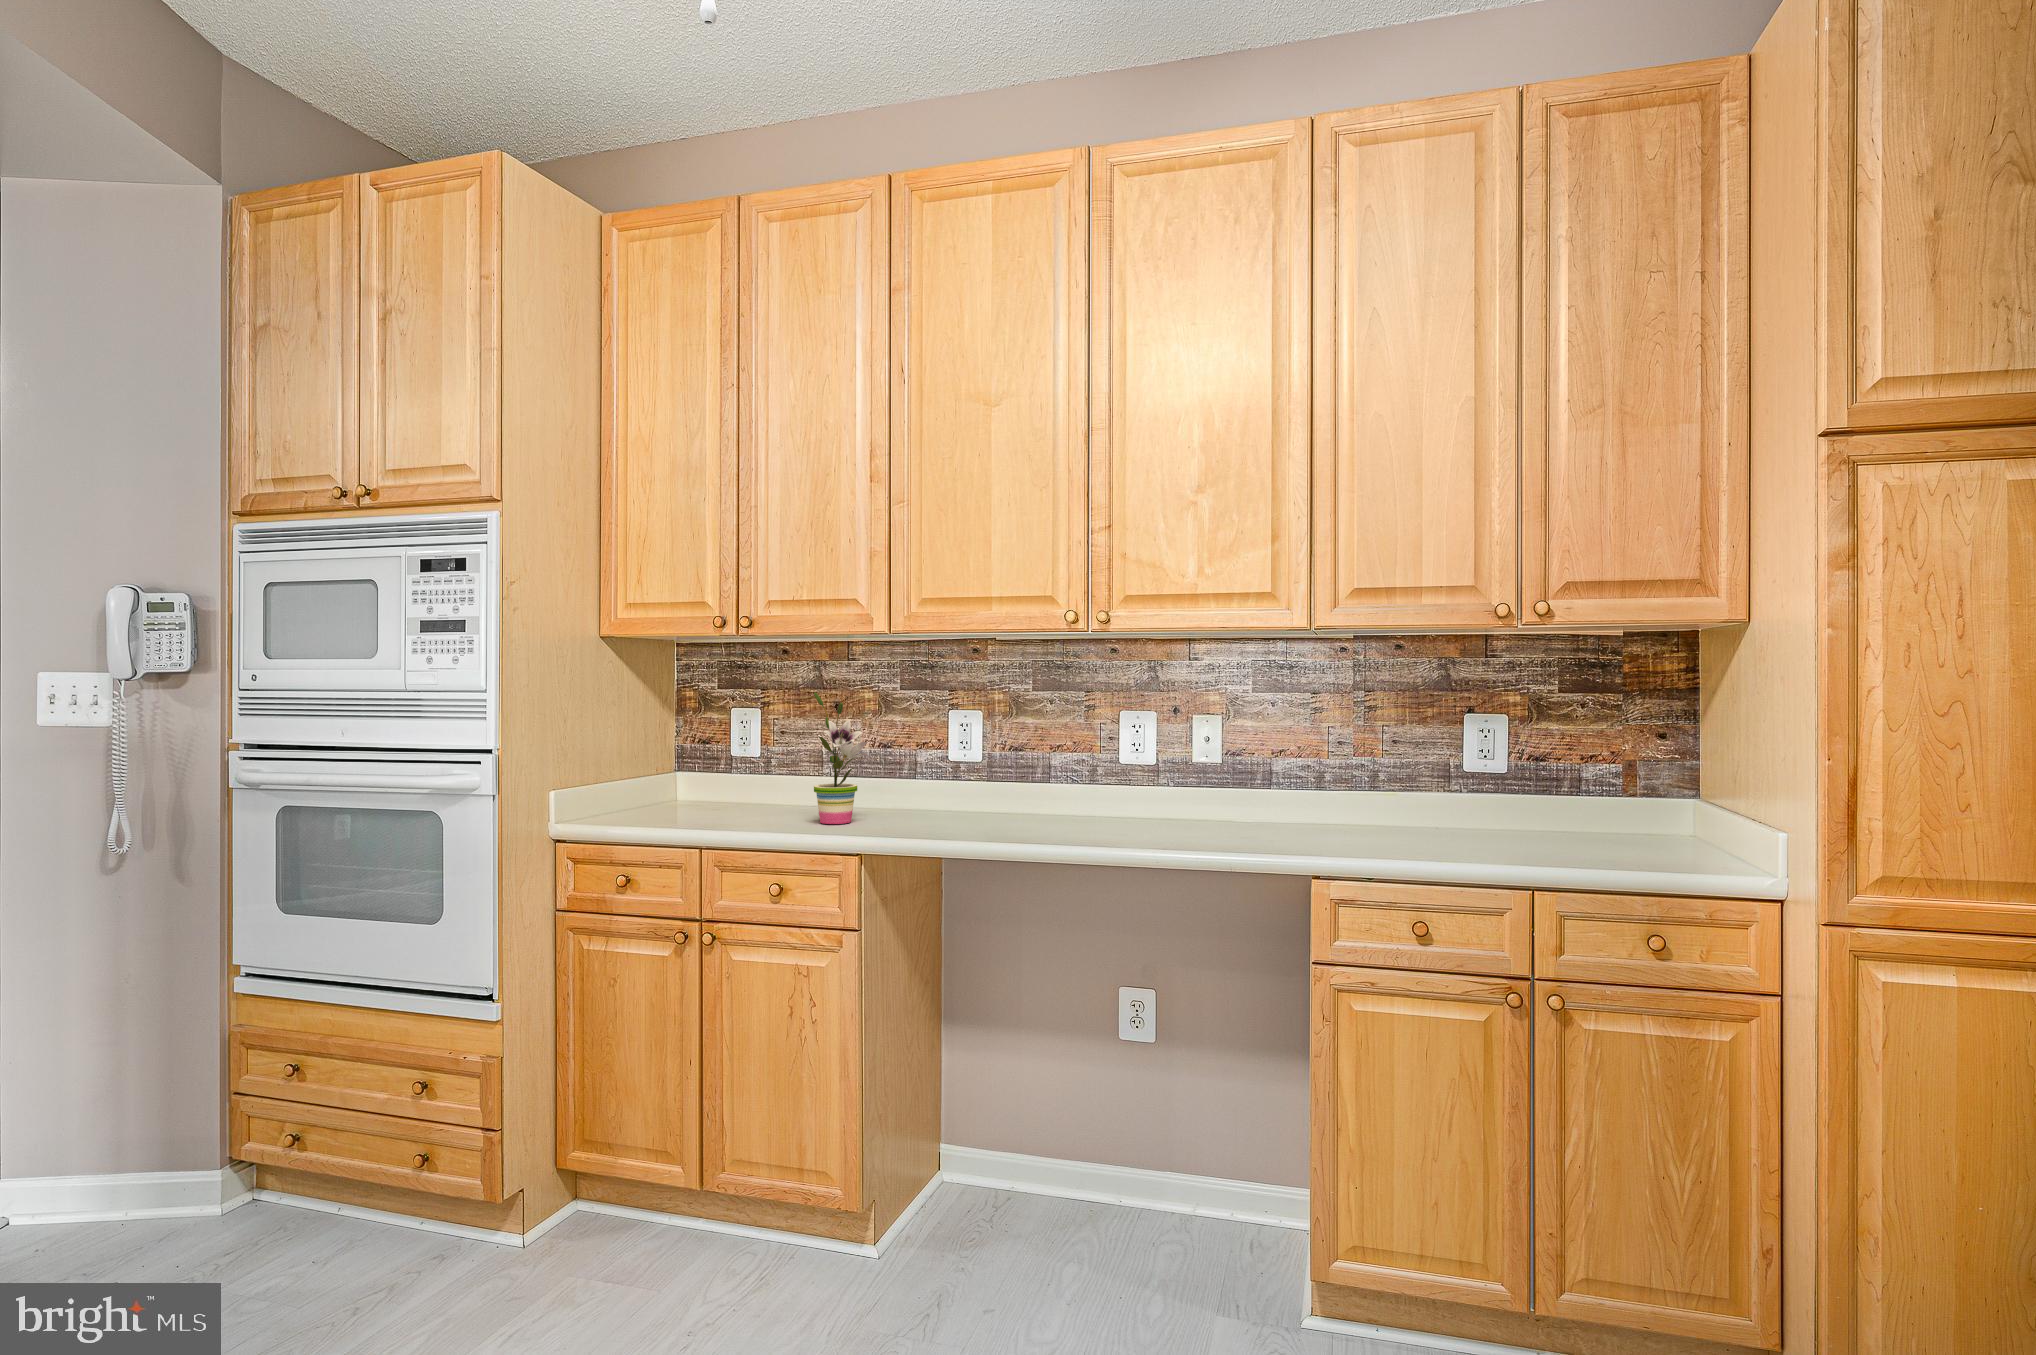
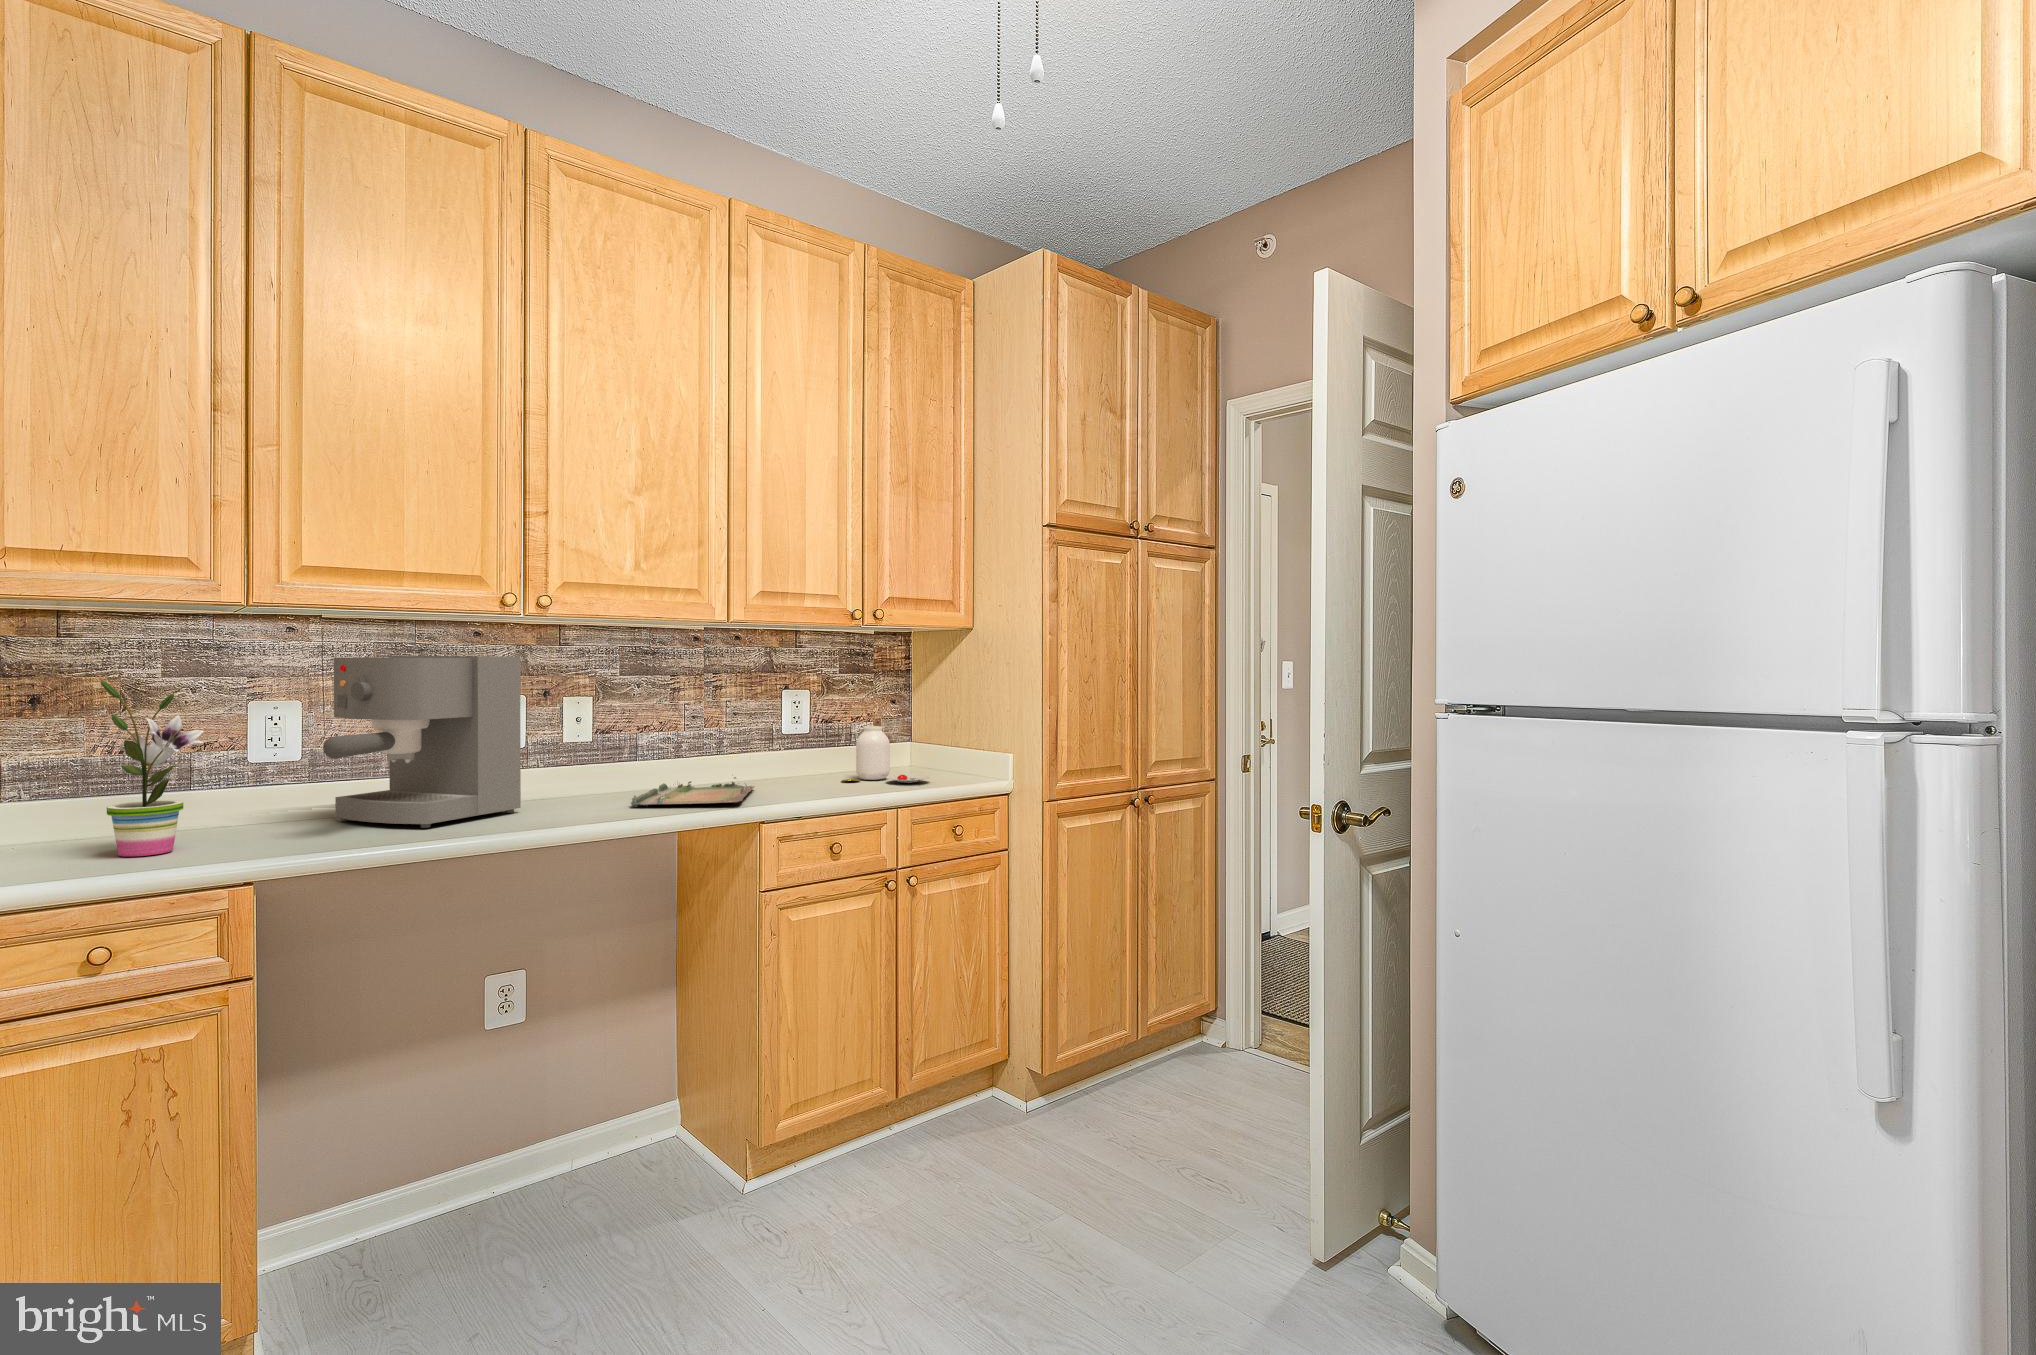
coffee maker: none [932,672,1106,830] -> present [323,656,521,828]
jar: none [1511,768,1640,856] -> present [841,726,930,783]
tray: none [1196,815,1375,847] -> present [631,777,755,807]

